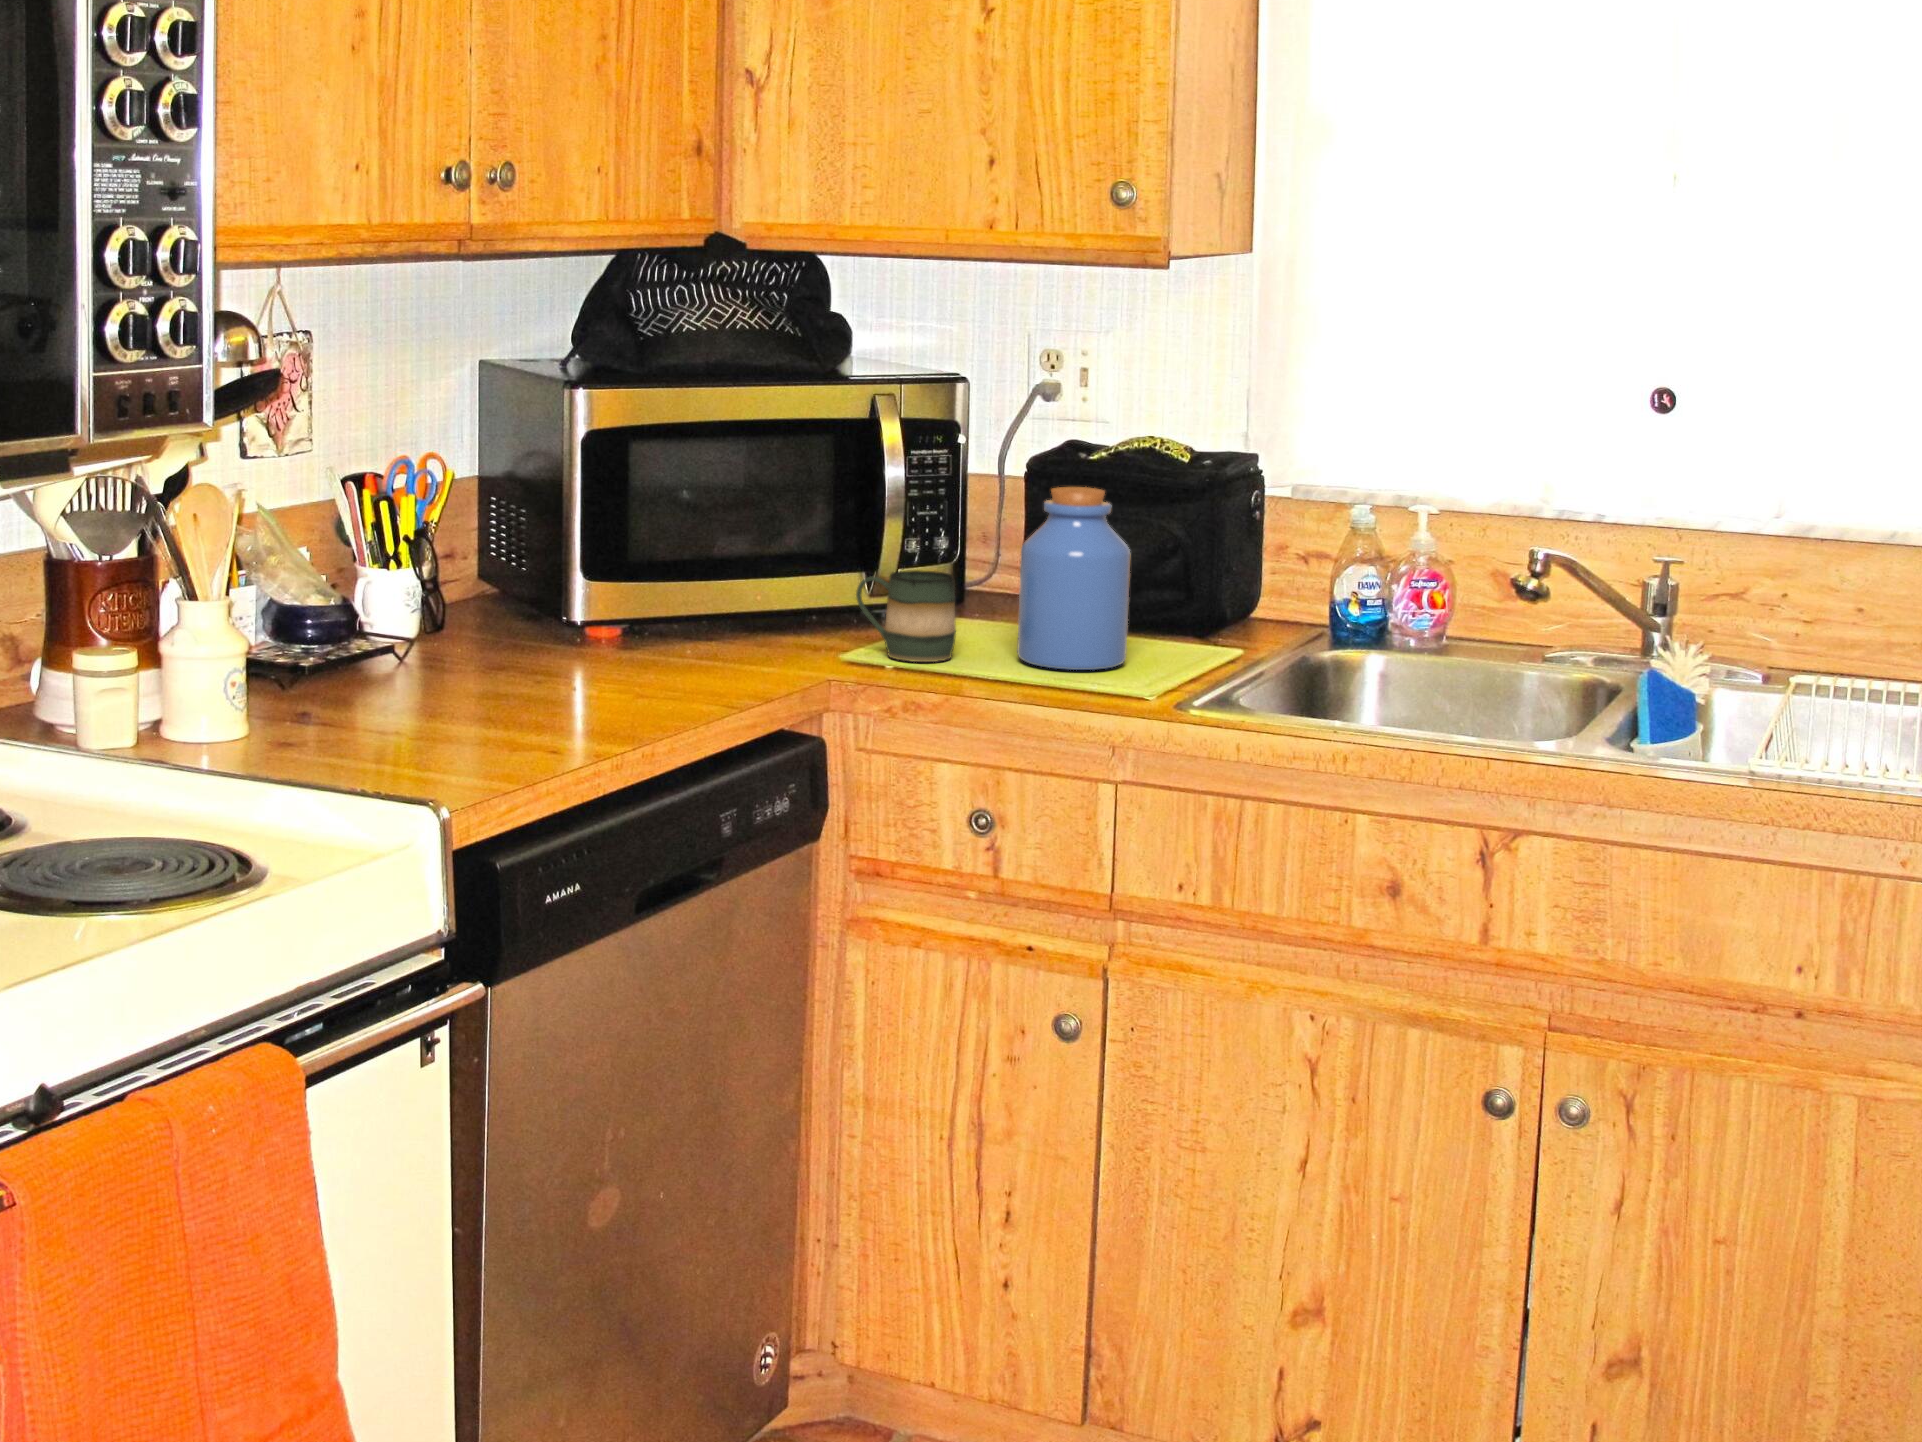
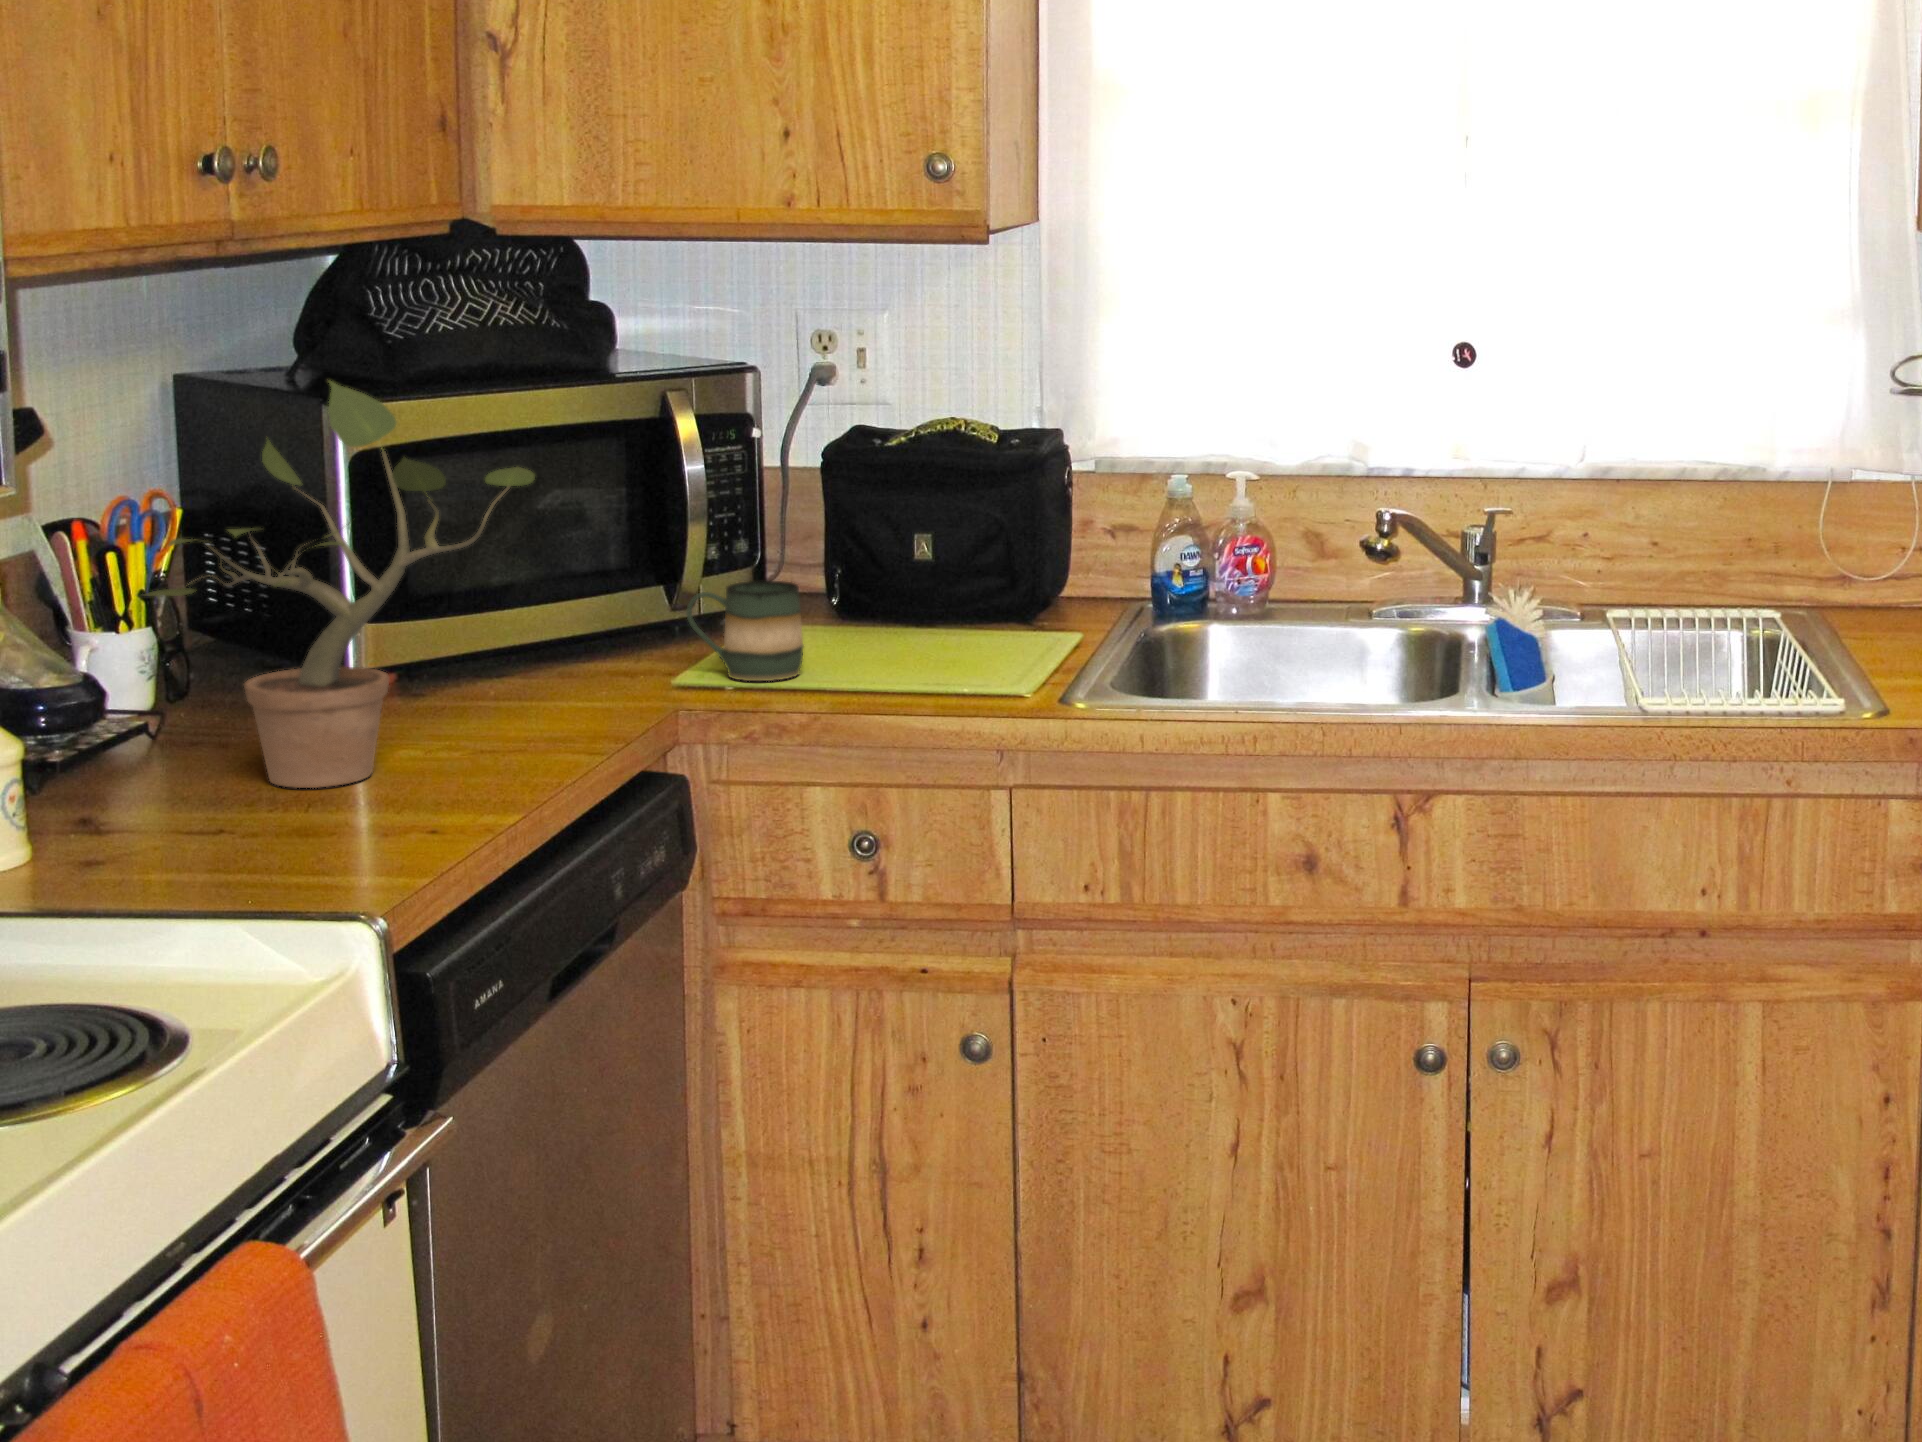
potted plant: none [362,360,682,708] -> present [145,381,535,788]
jar: present [1017,487,1130,670] -> none [869,480,987,674]

